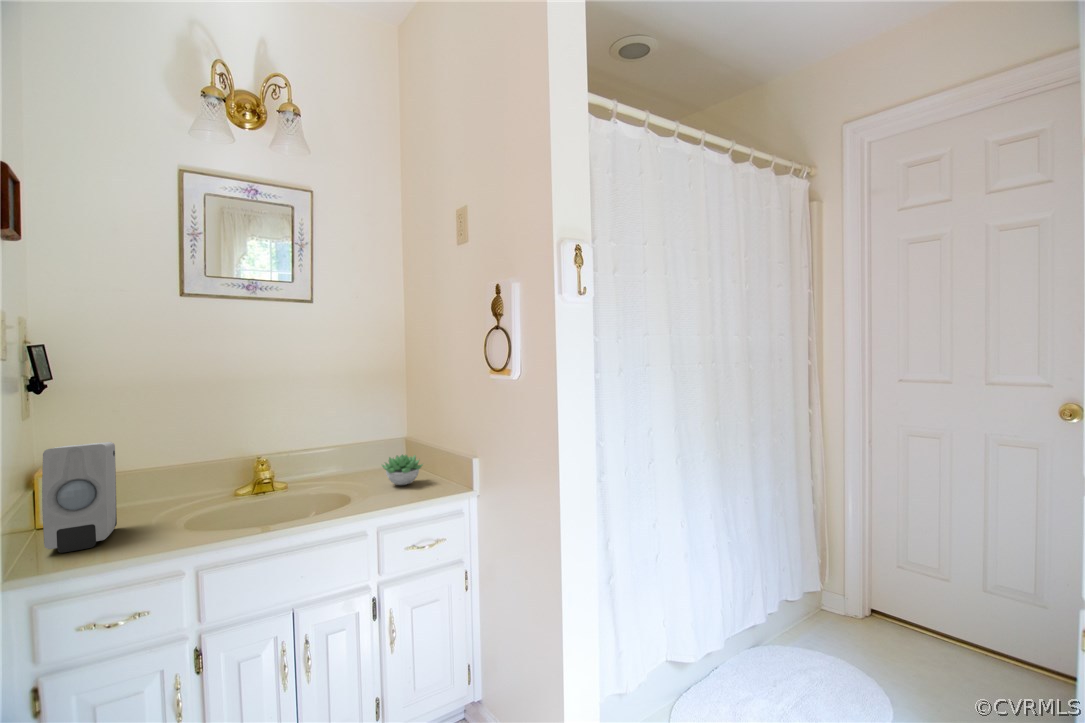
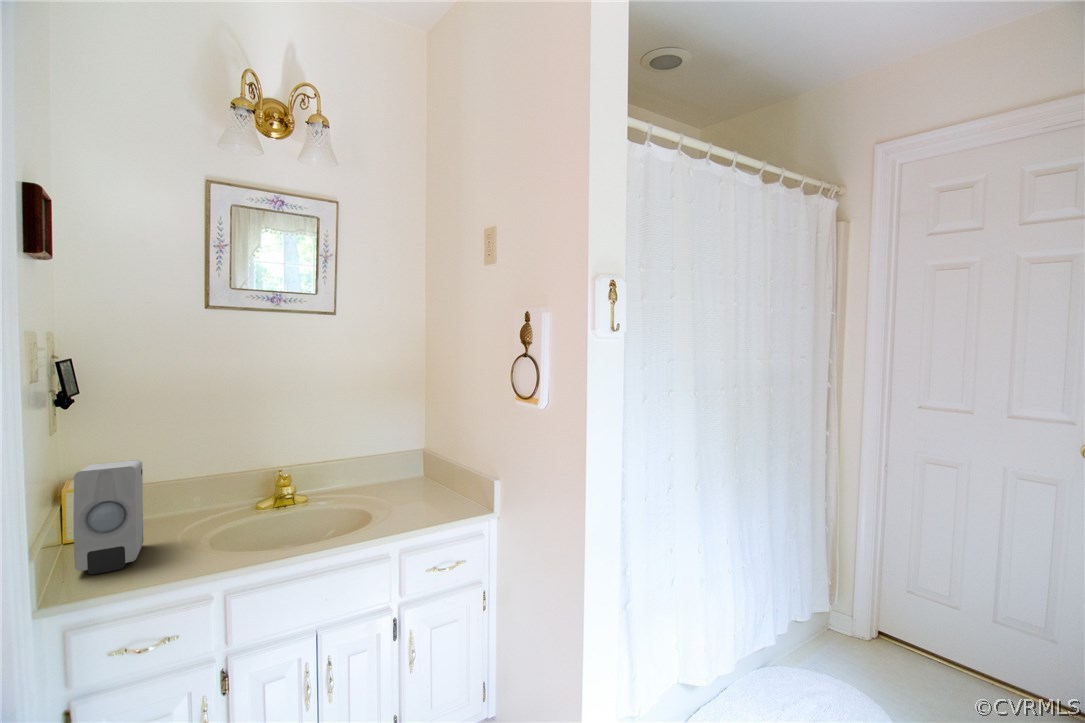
succulent plant: present [382,455,423,485] -> none [402,471,444,503]

